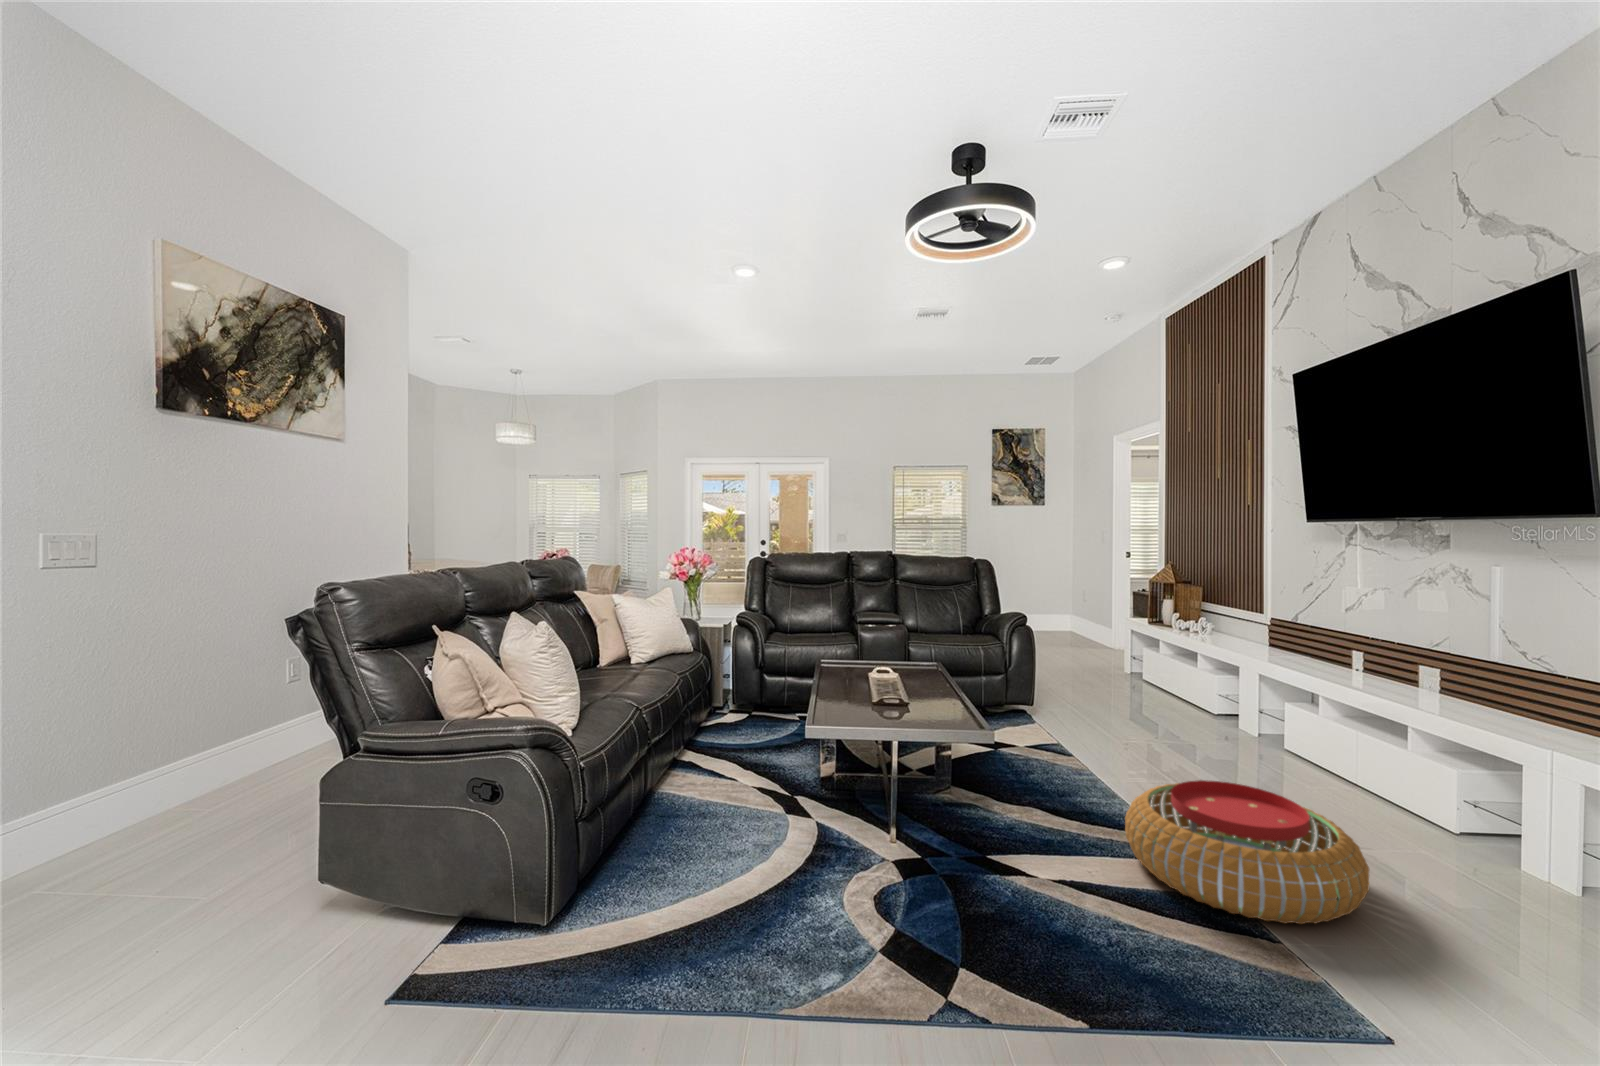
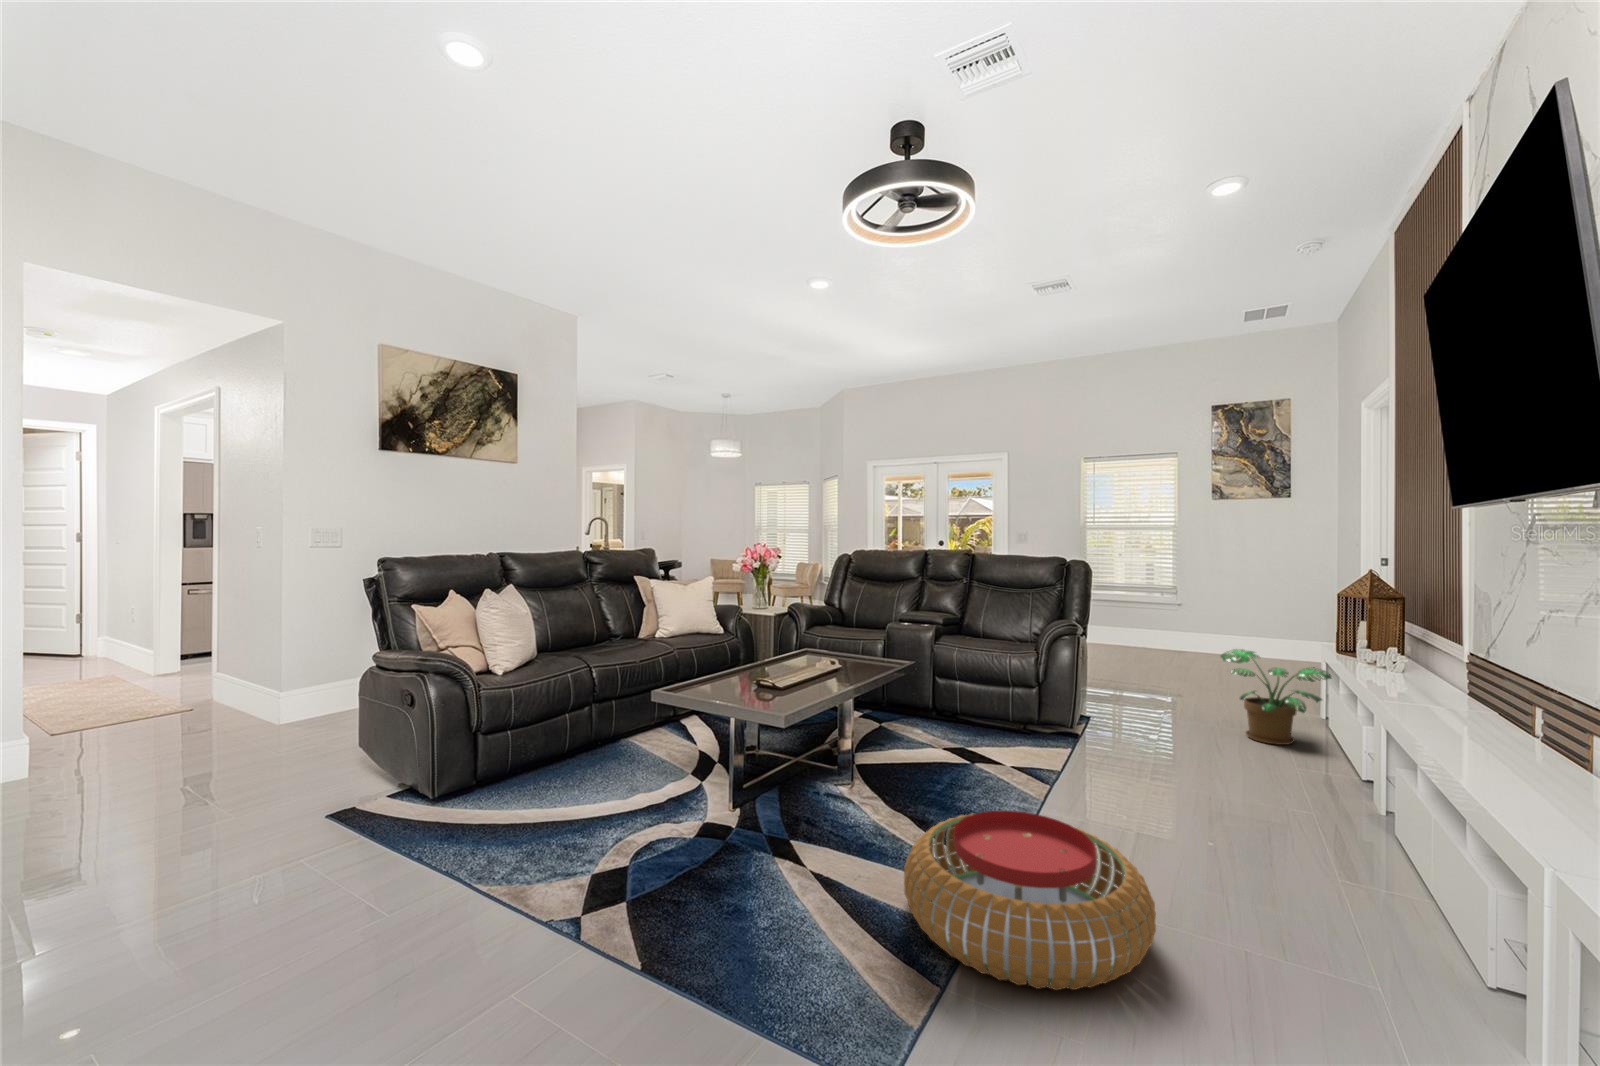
potted plant: none [1081,626,1172,698] -> present [1221,649,1331,745]

